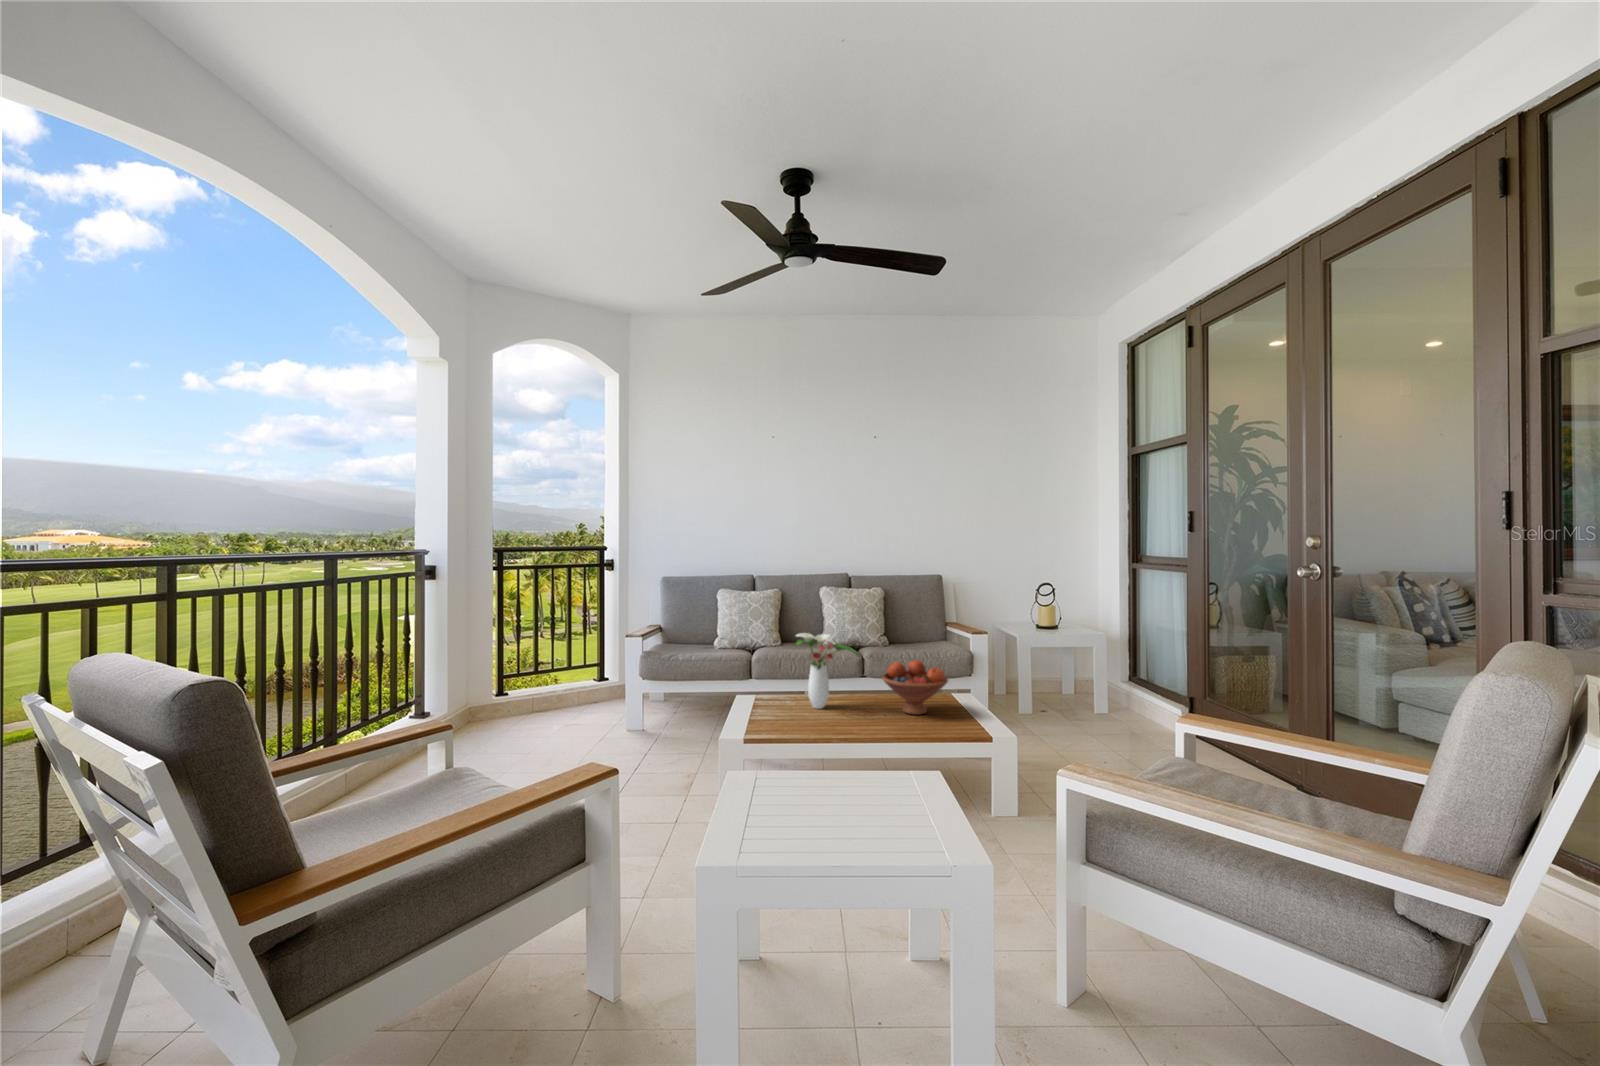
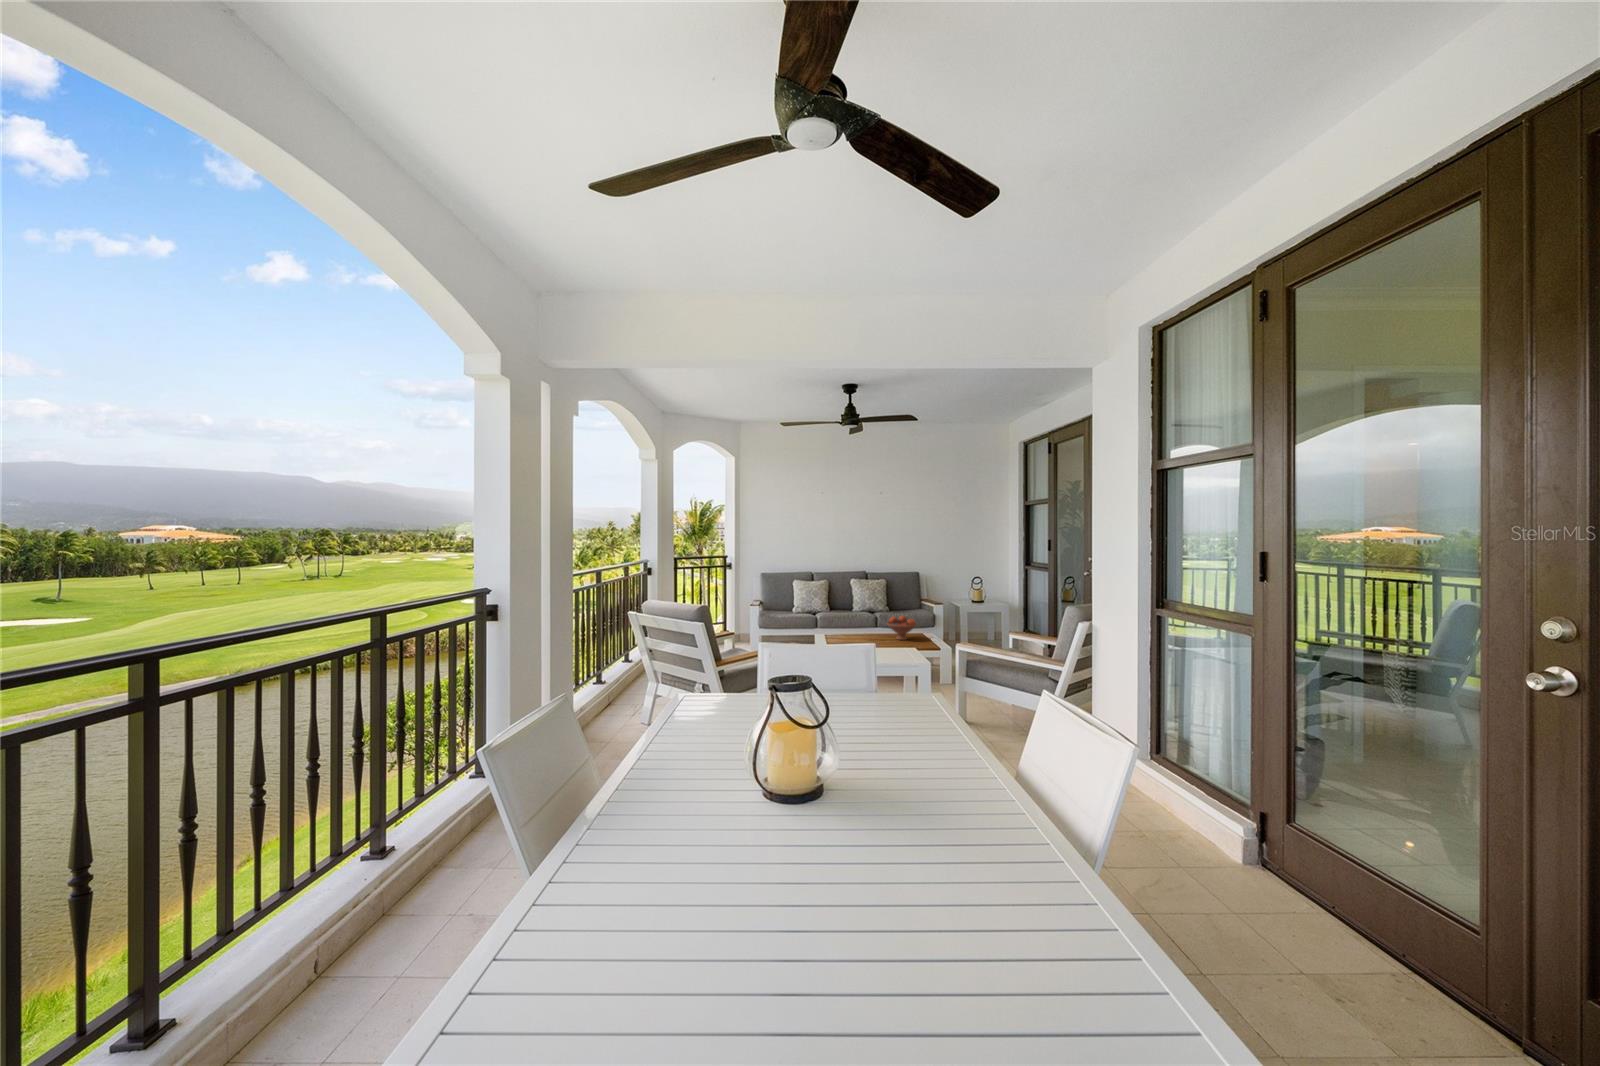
flower arrangement: present [797,633,859,709] -> none [845,603,876,638]

